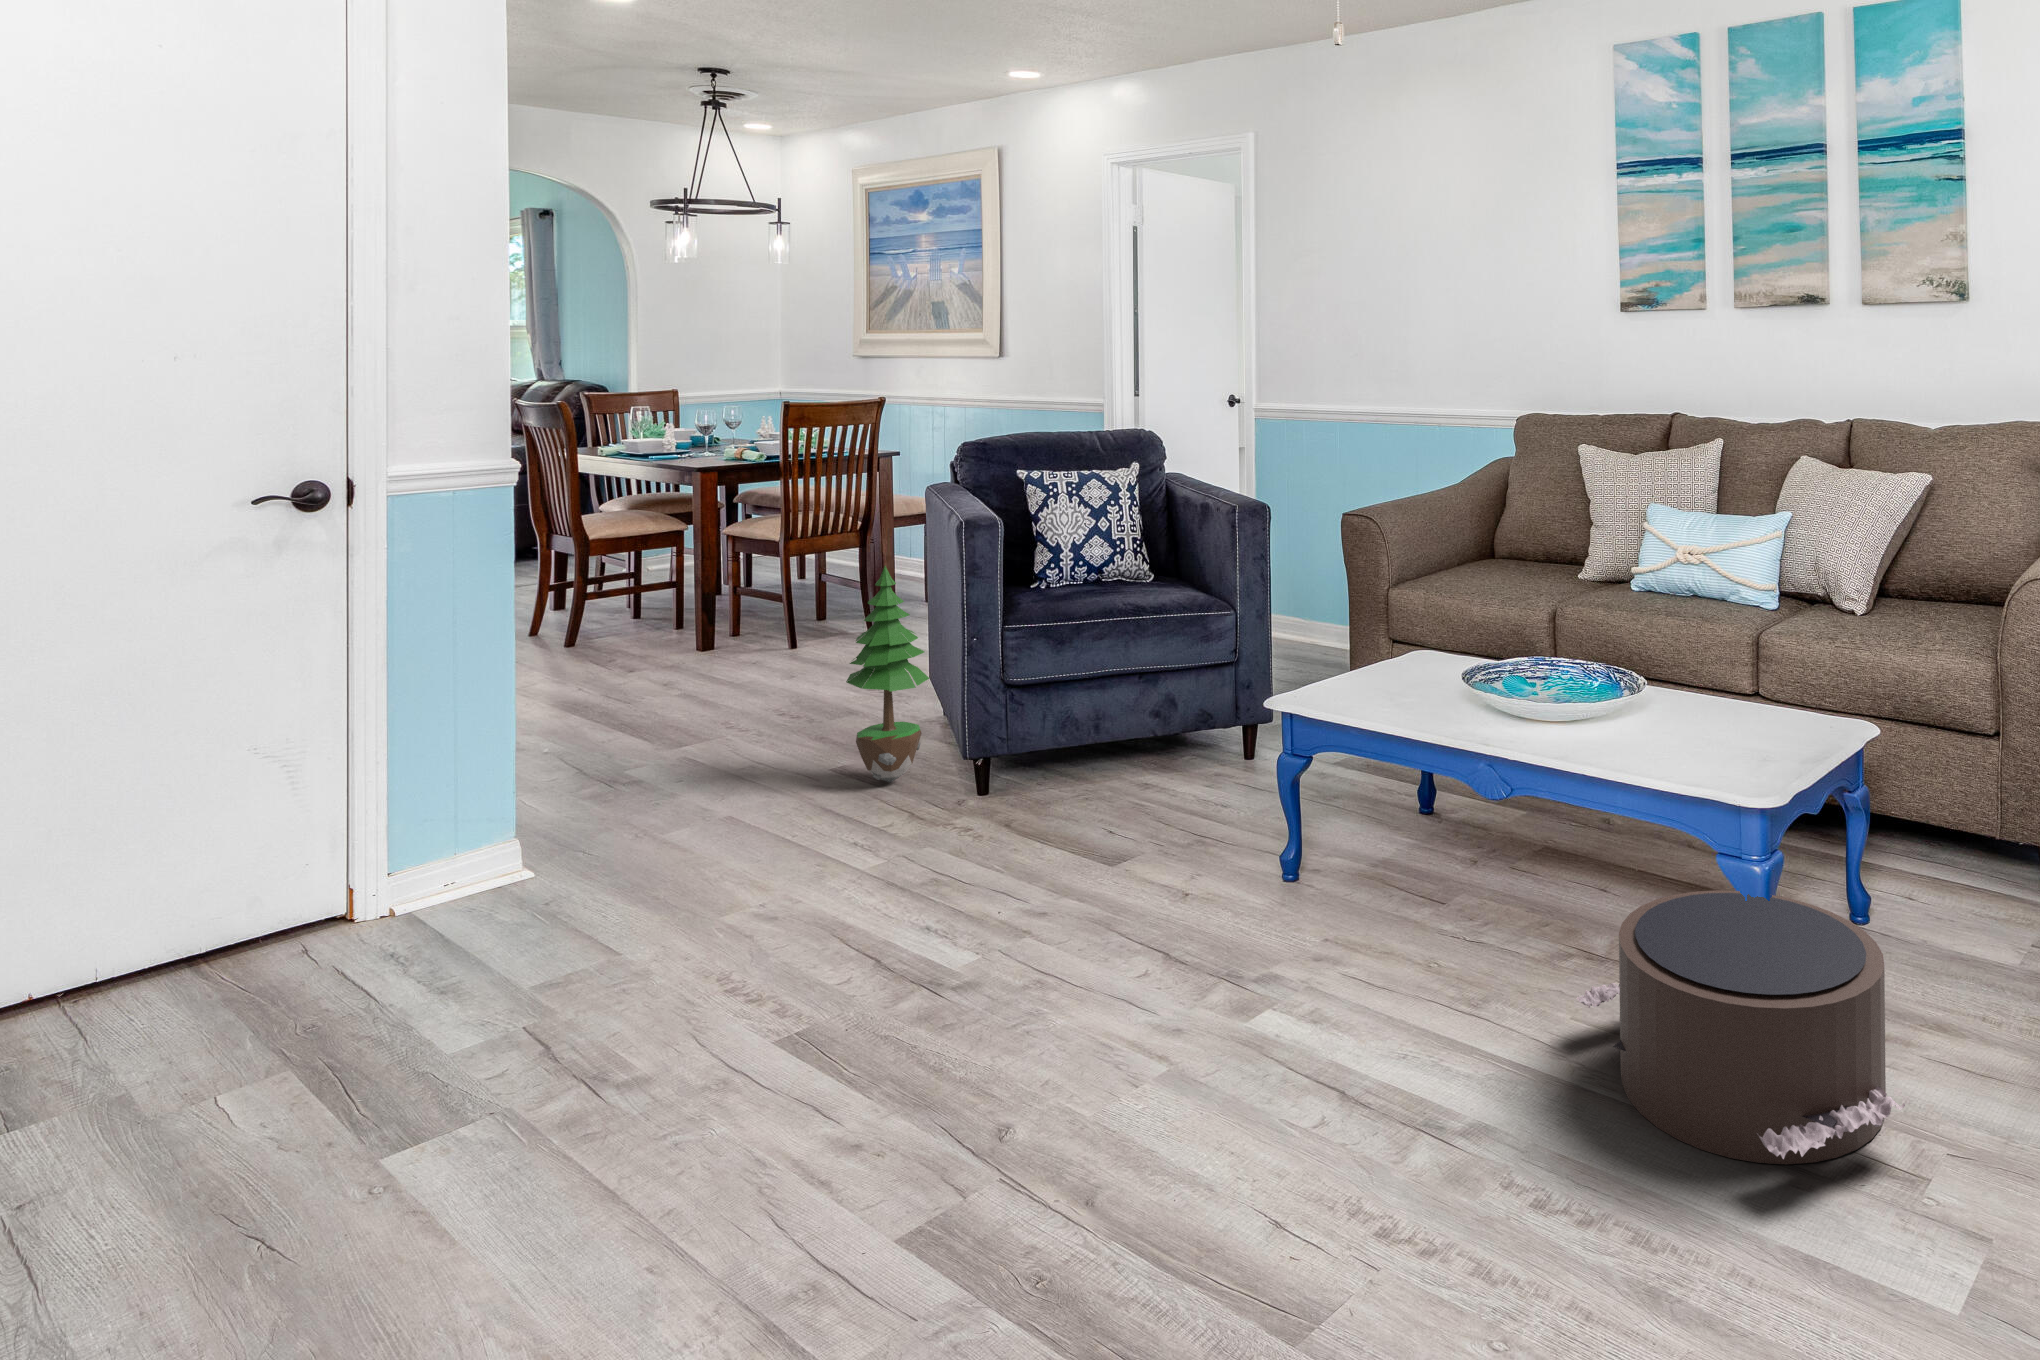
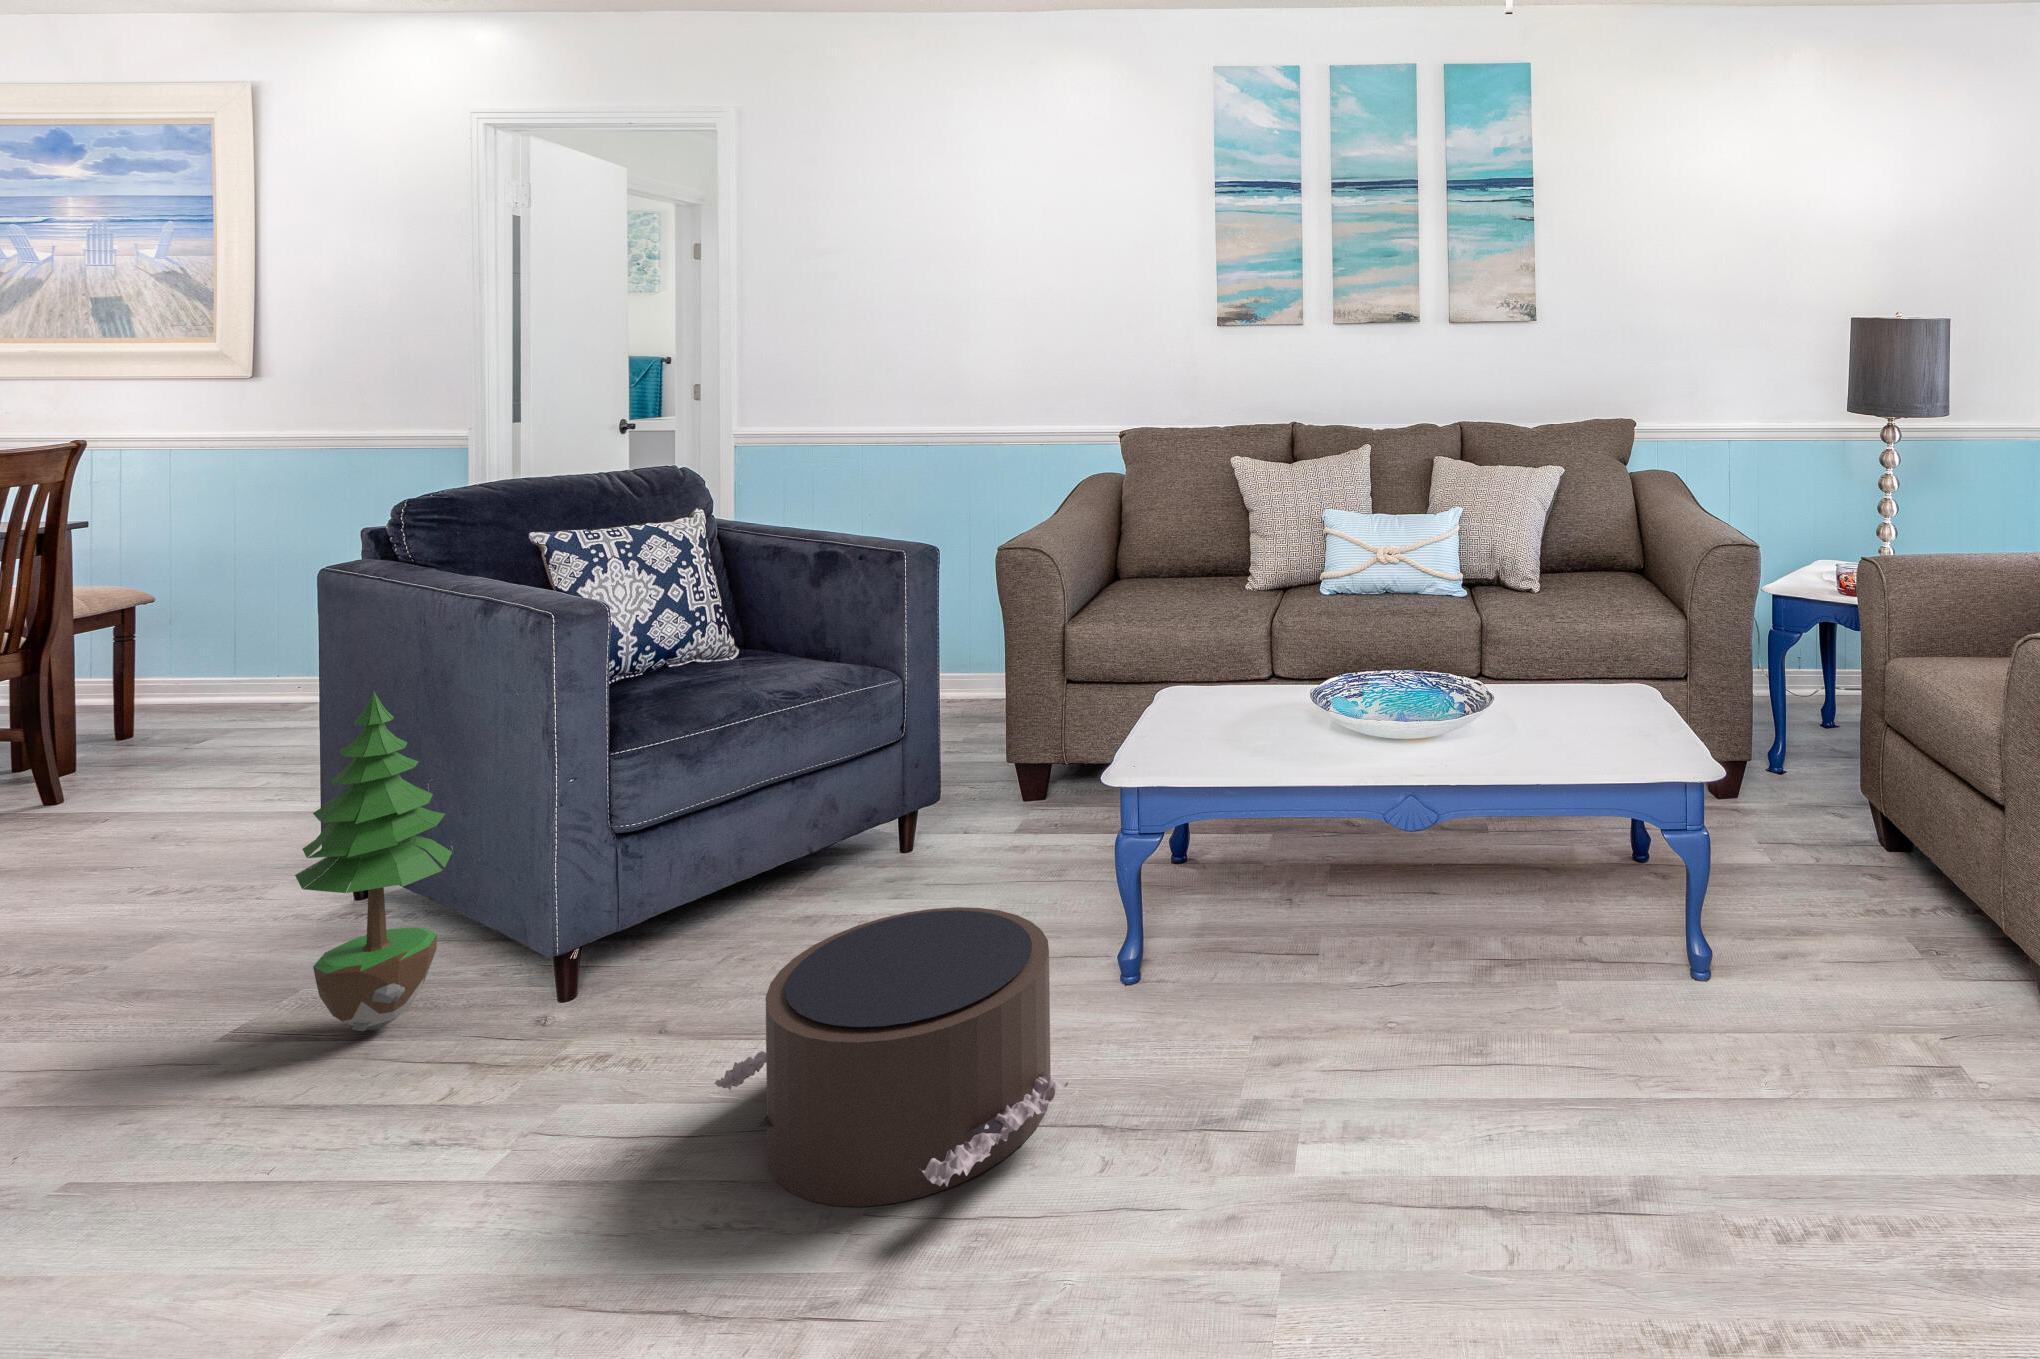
pouf: present [1577,890,1905,1164] -> present [714,907,1068,1207]

